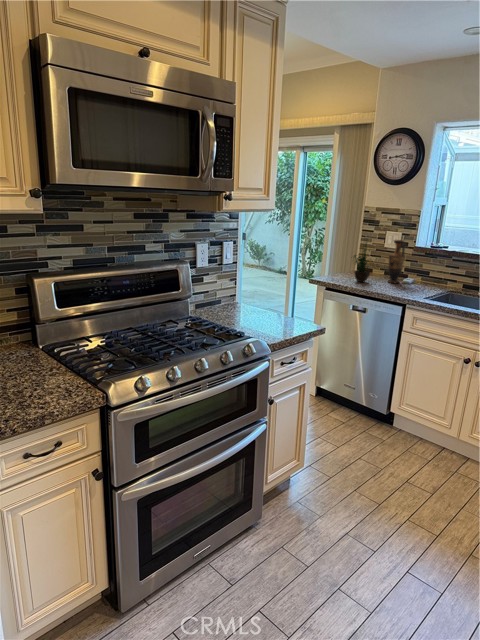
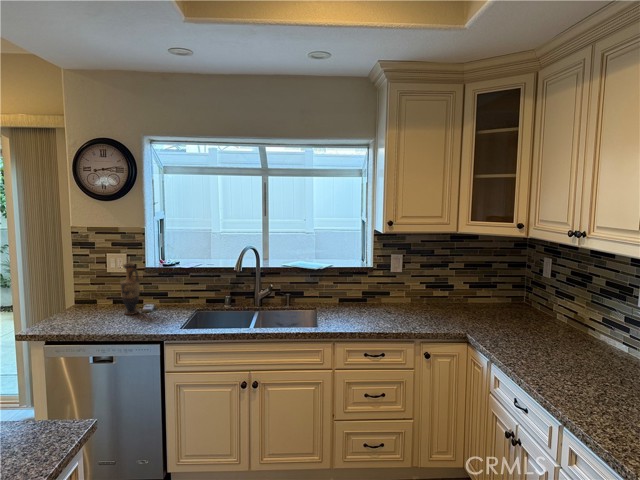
potted plant: present [354,243,370,282] -> none [68,260,108,324]

